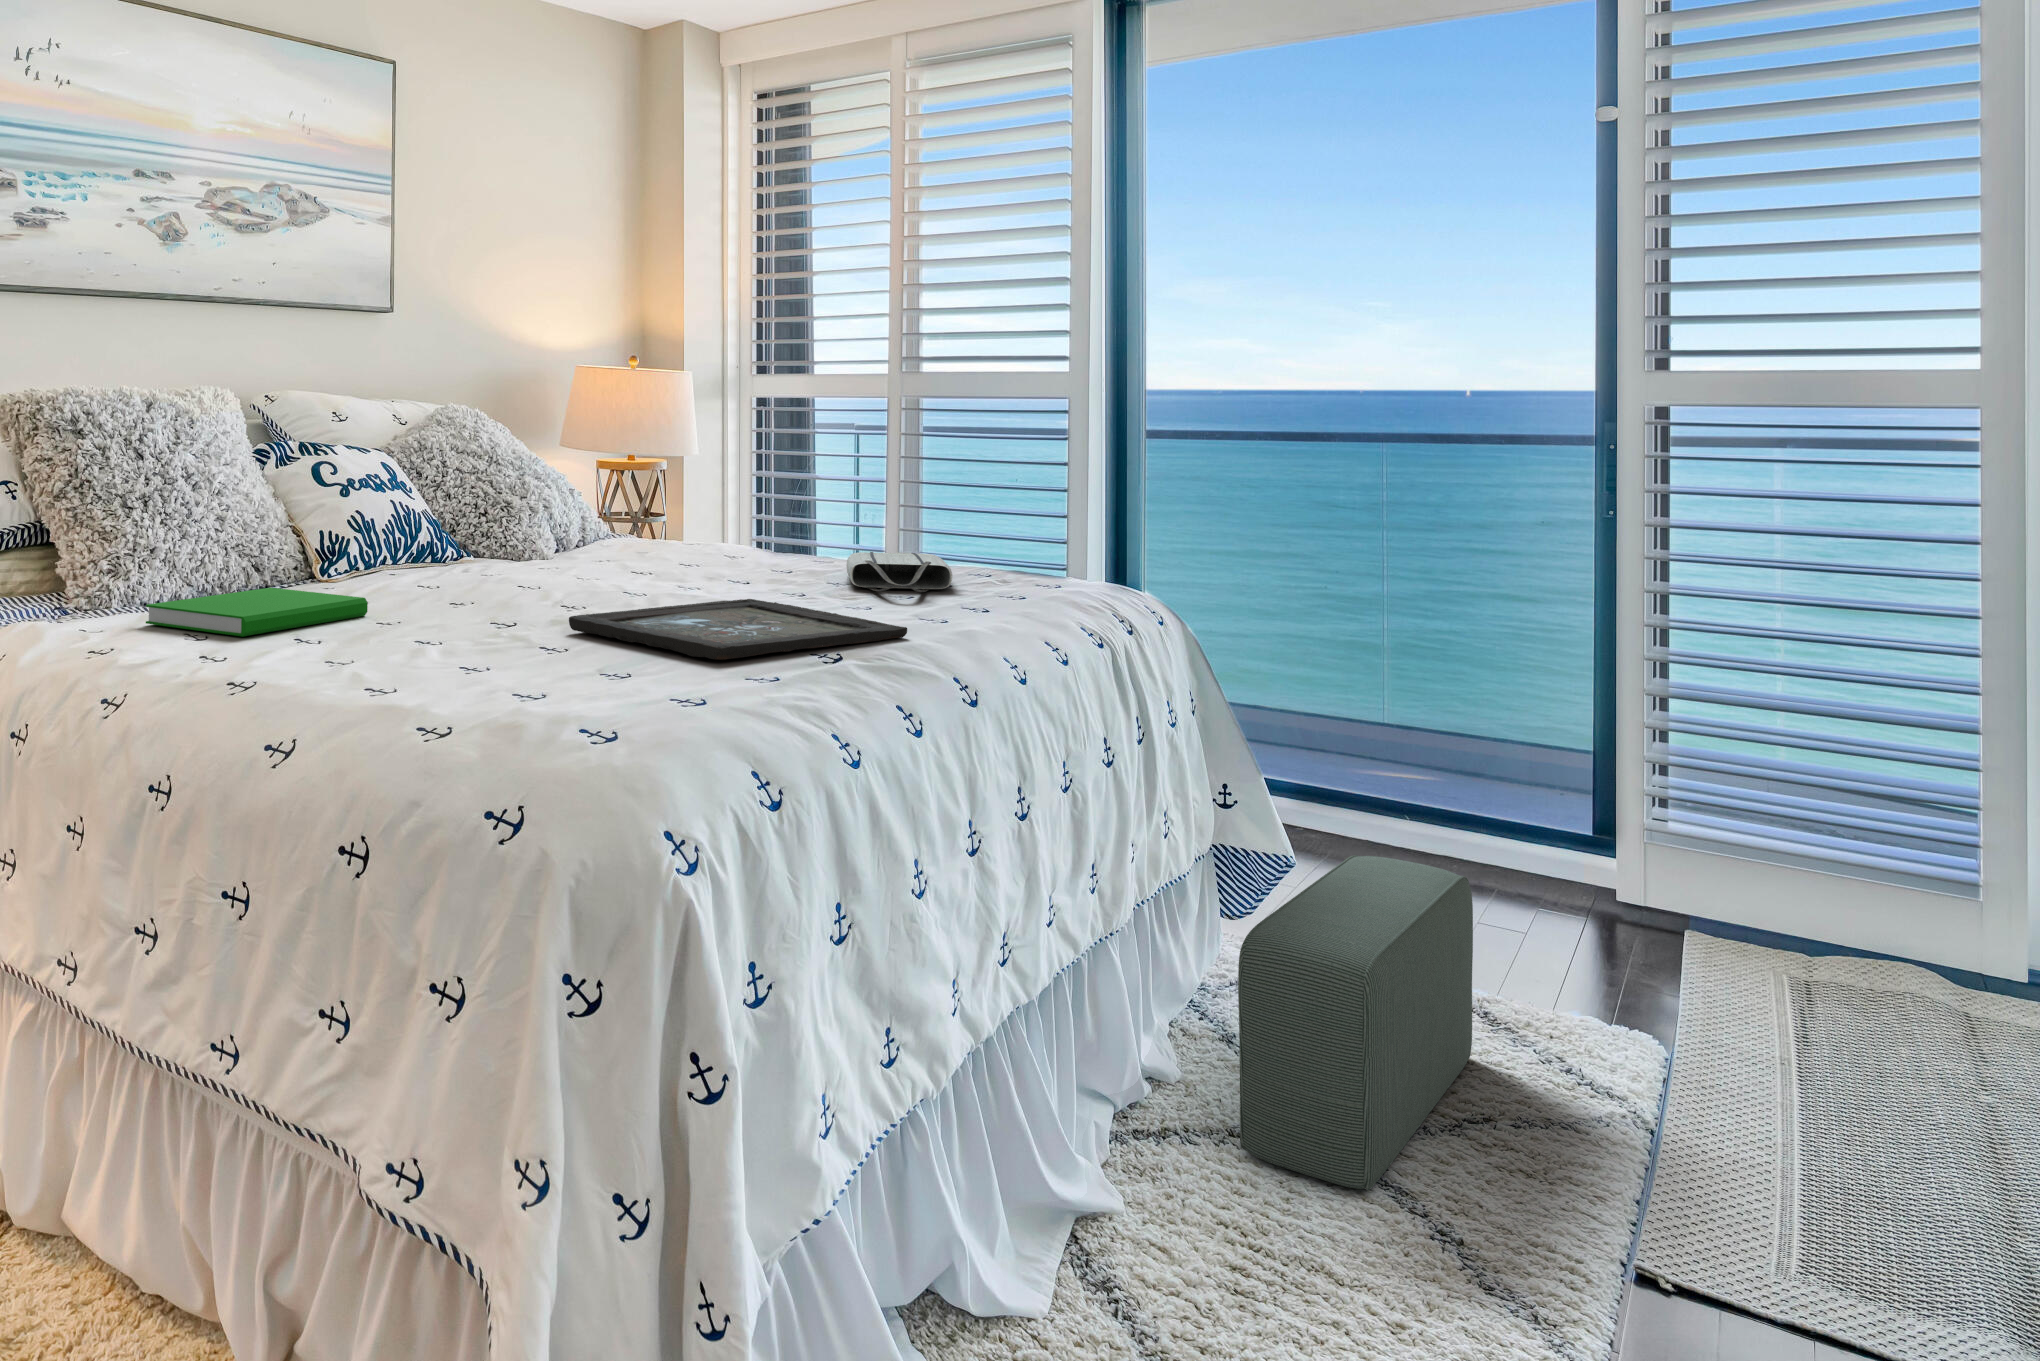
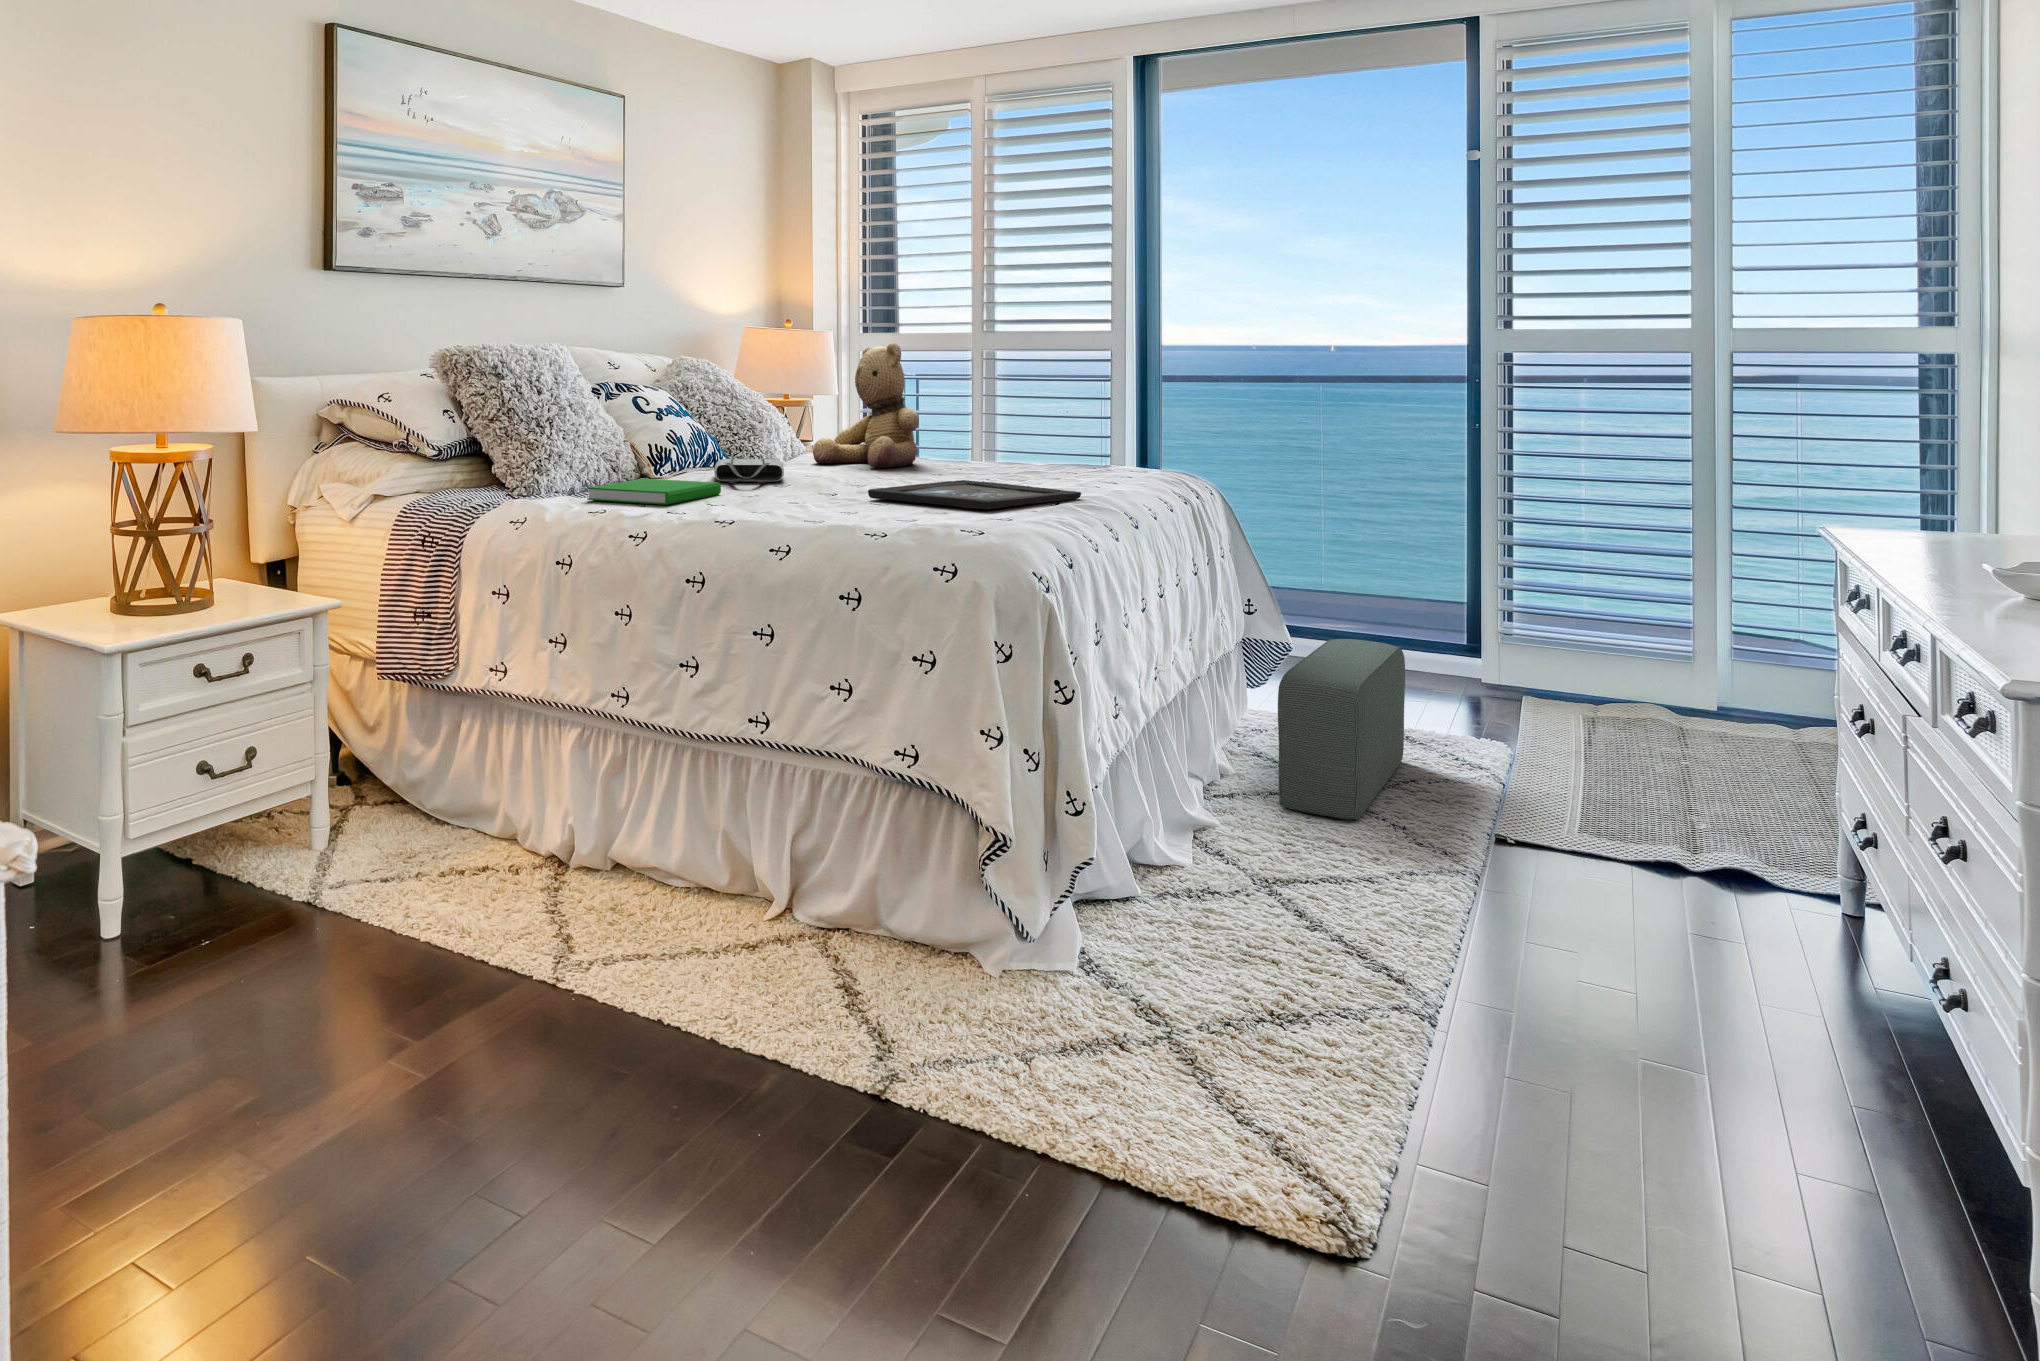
teddy bear: none [601,387,747,569] -> present [813,342,919,468]
tote bag: present [847,552,952,592] -> present [714,458,784,483]

